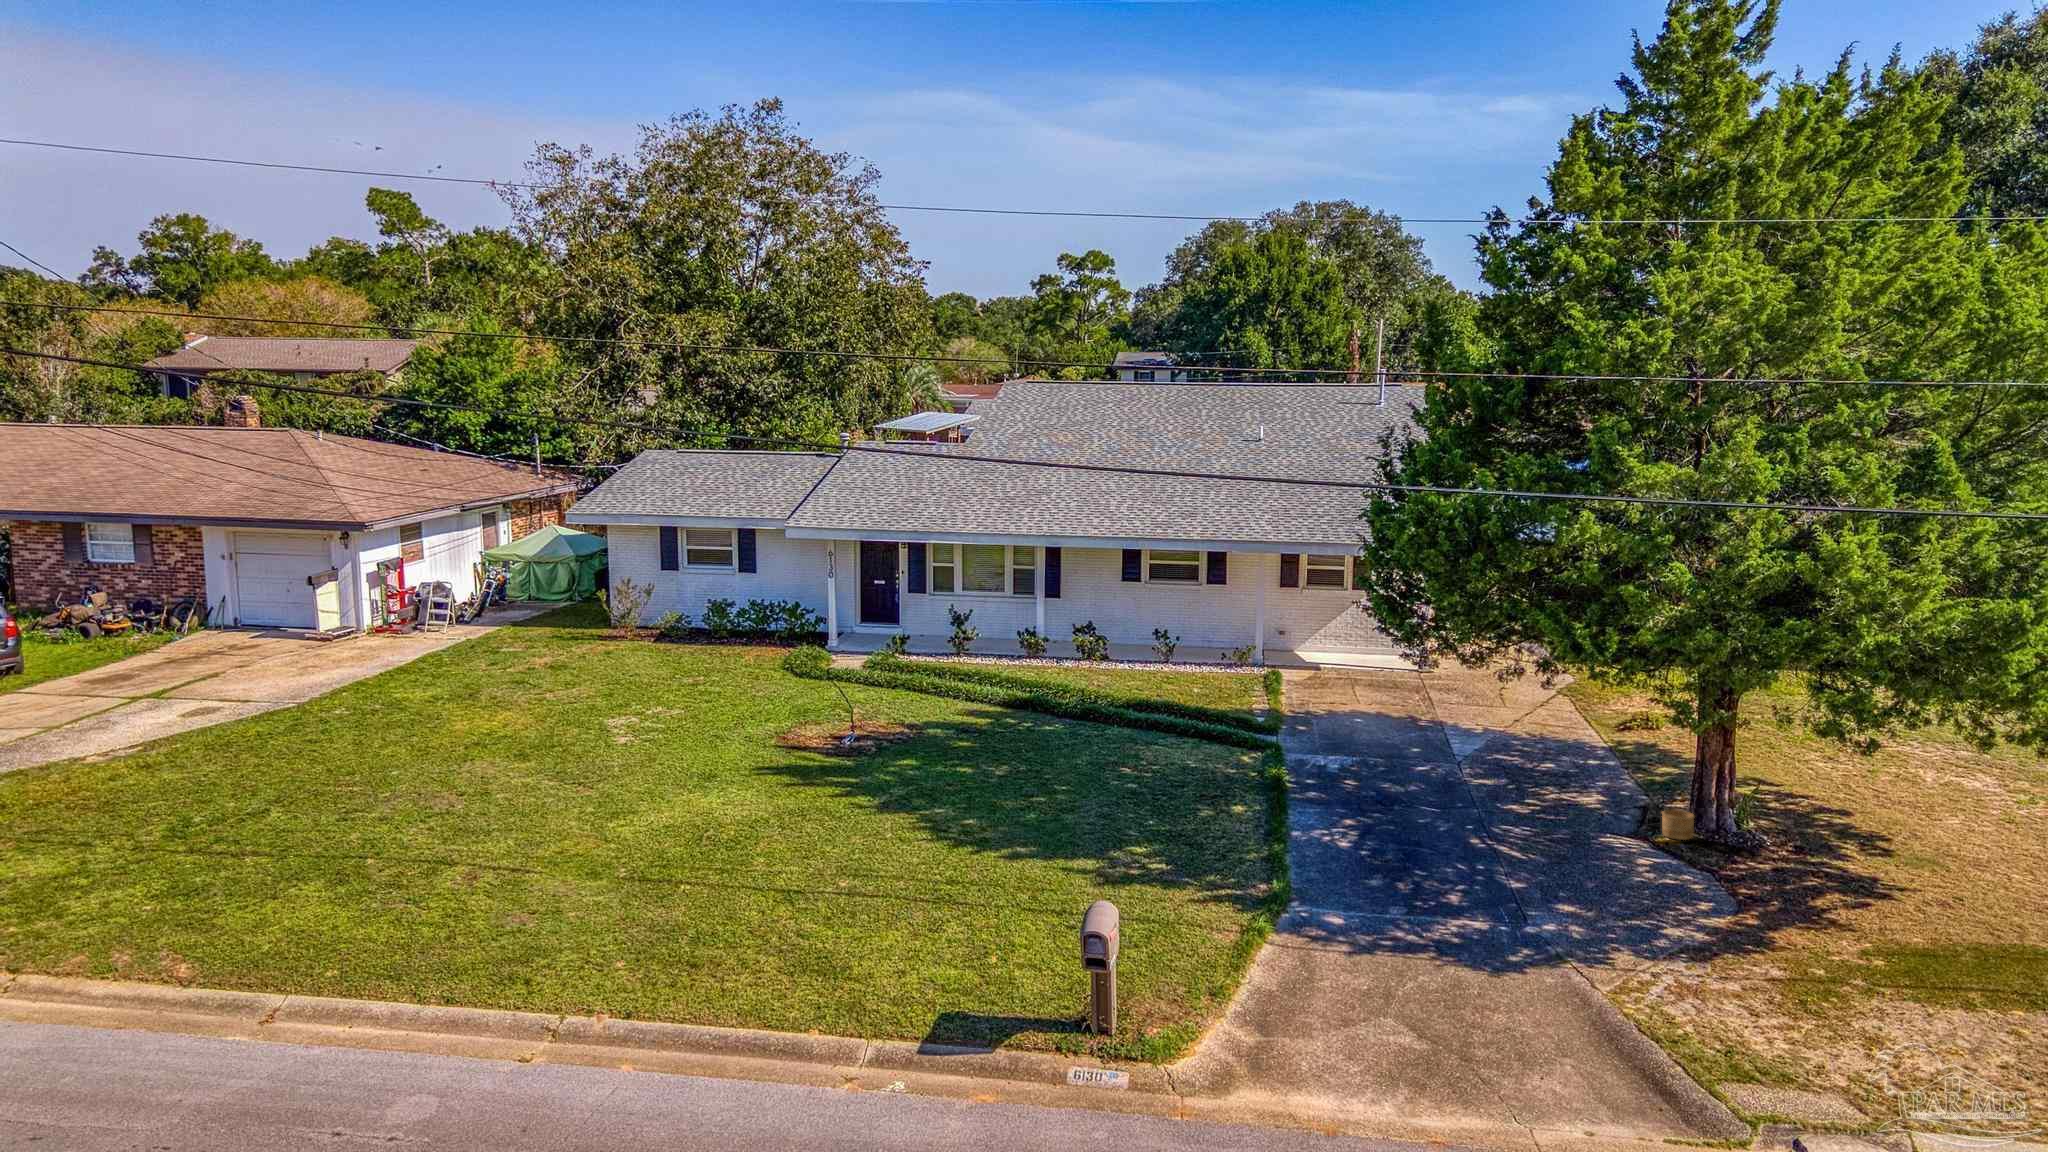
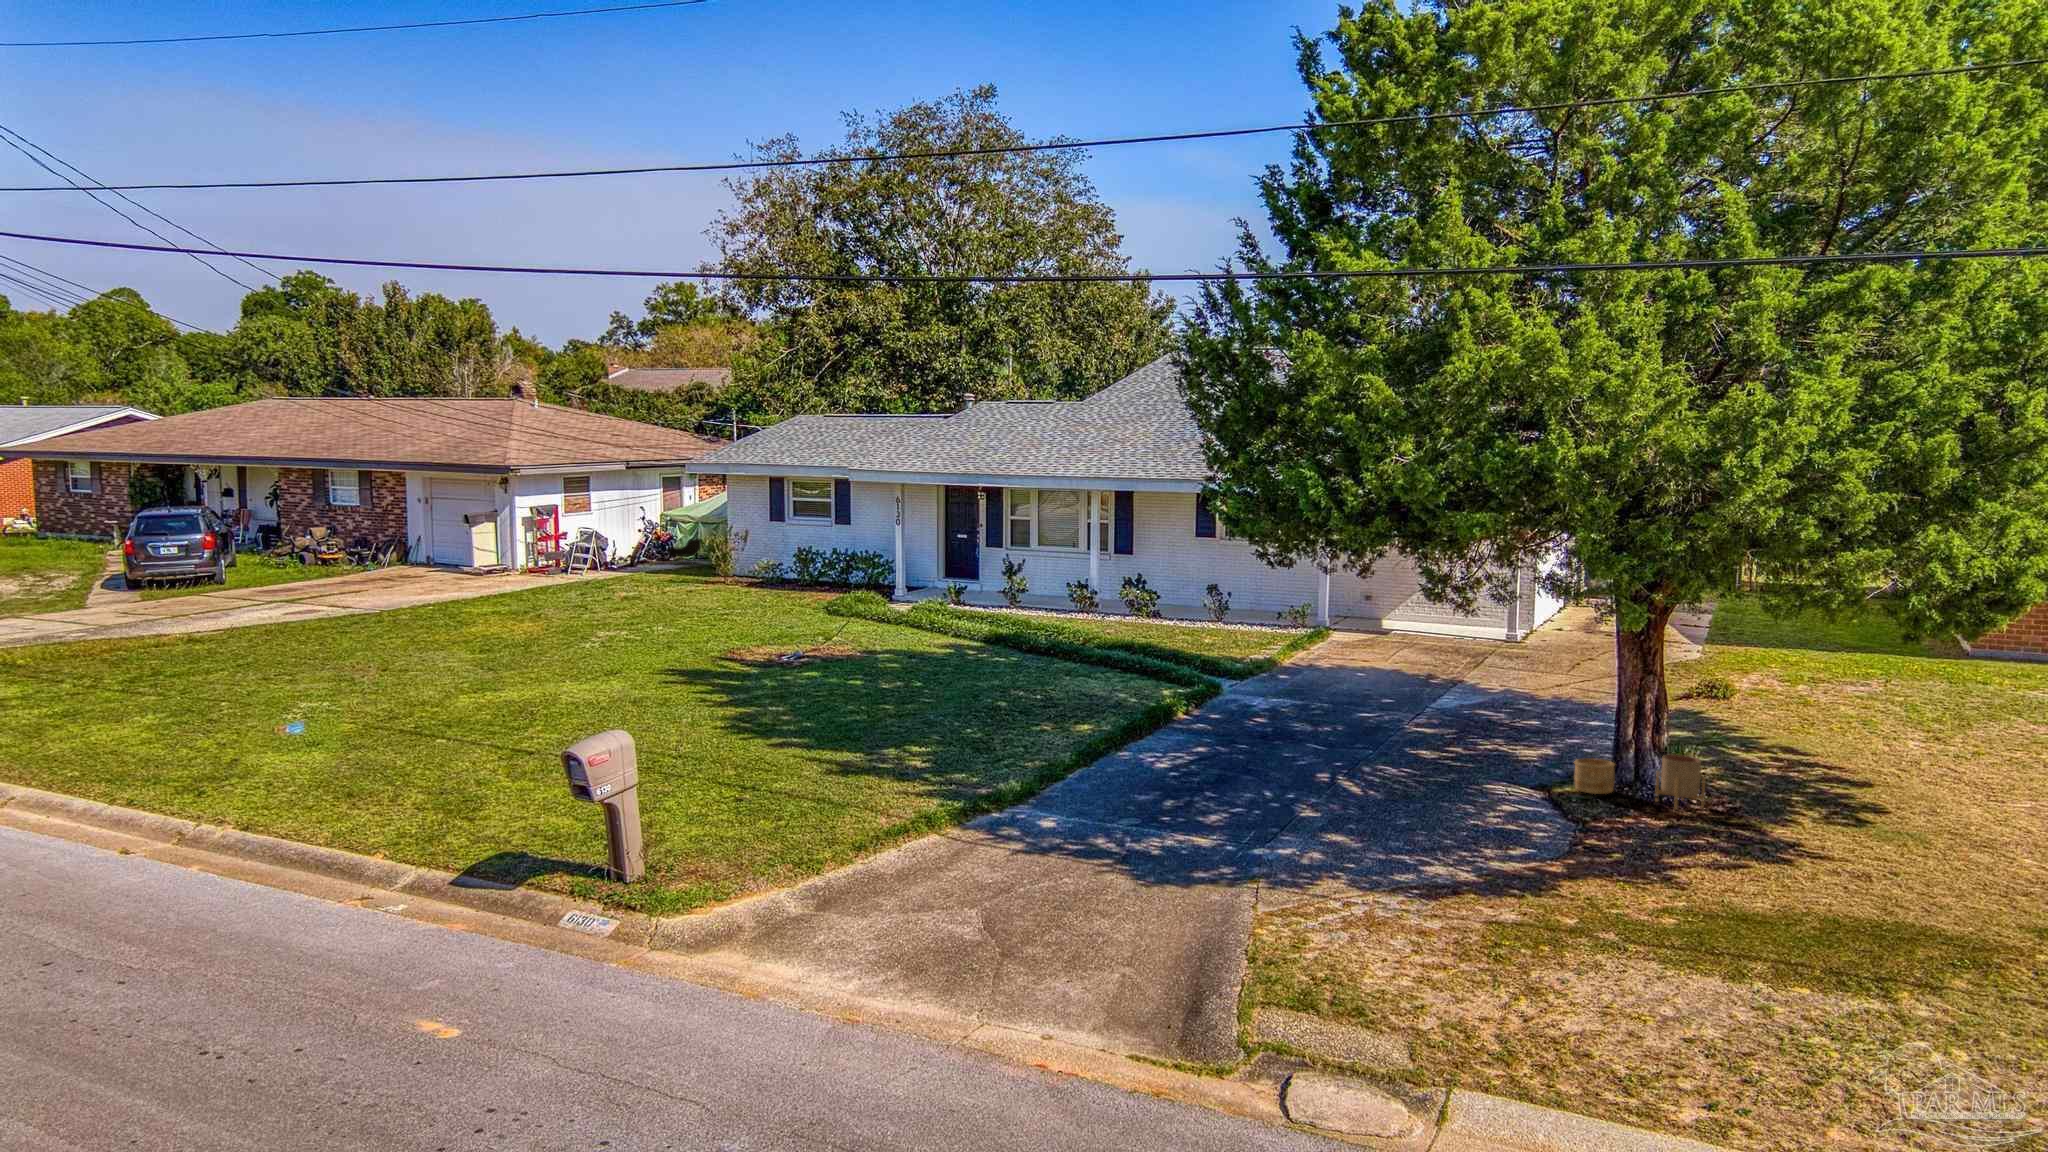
lounge chair: none [516,583,554,613] -> present [667,539,701,563]
planter: none [1727,805,1768,850] -> present [1655,754,1705,810]

